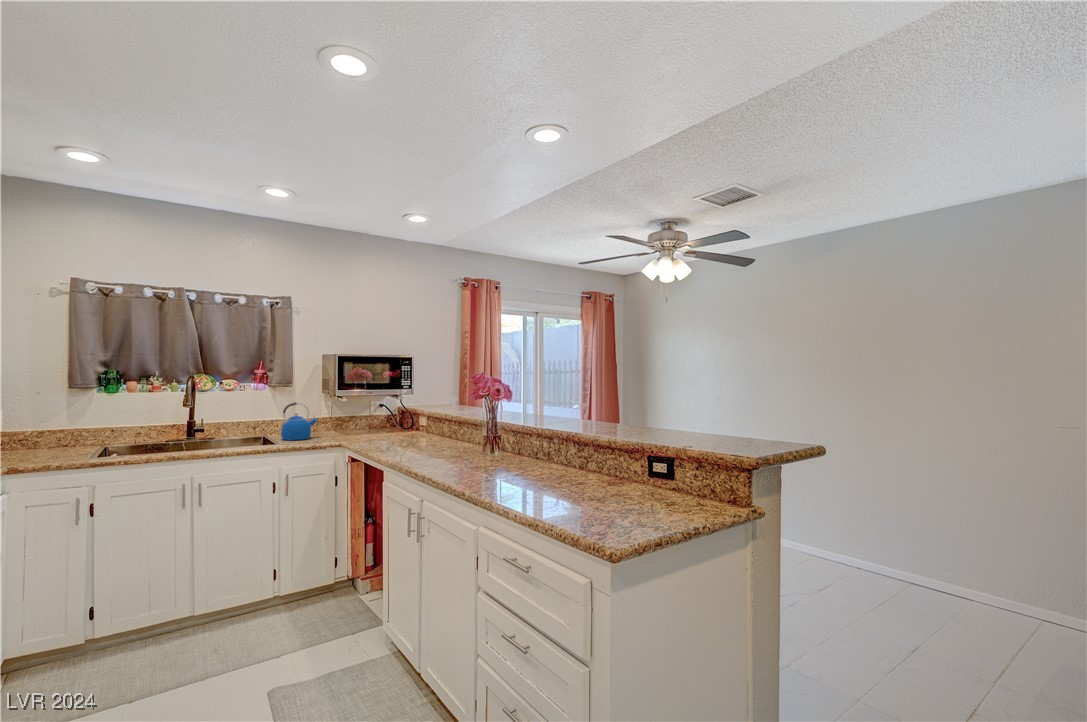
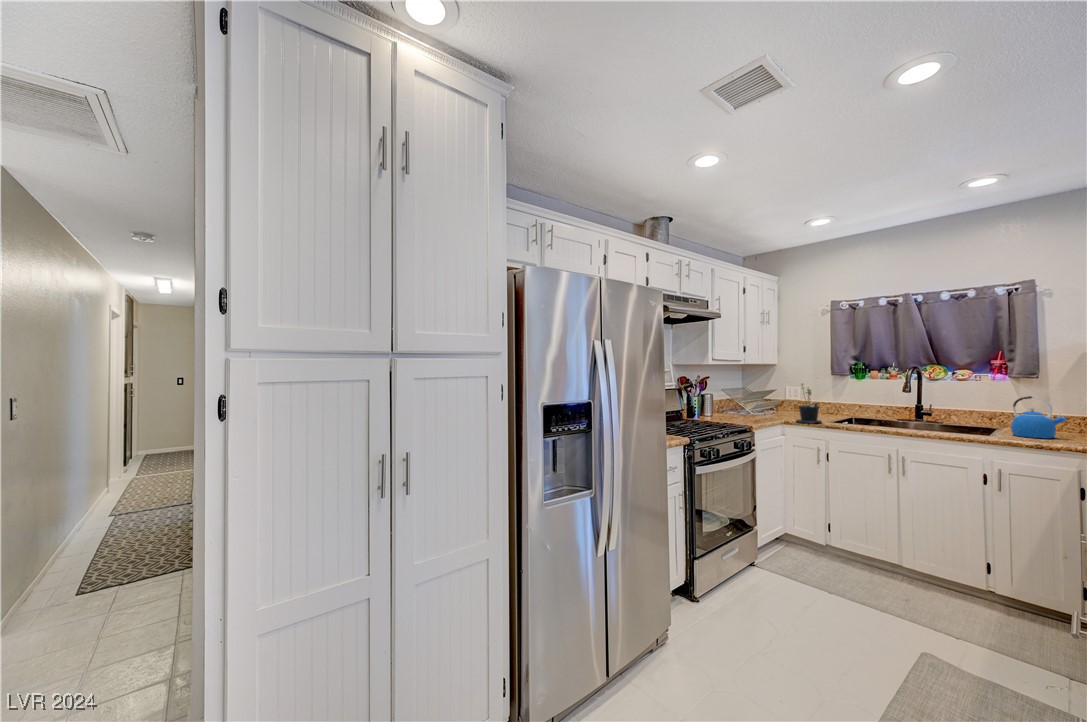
potted plant: none [26,403,82,467] -> present [796,383,822,424]

